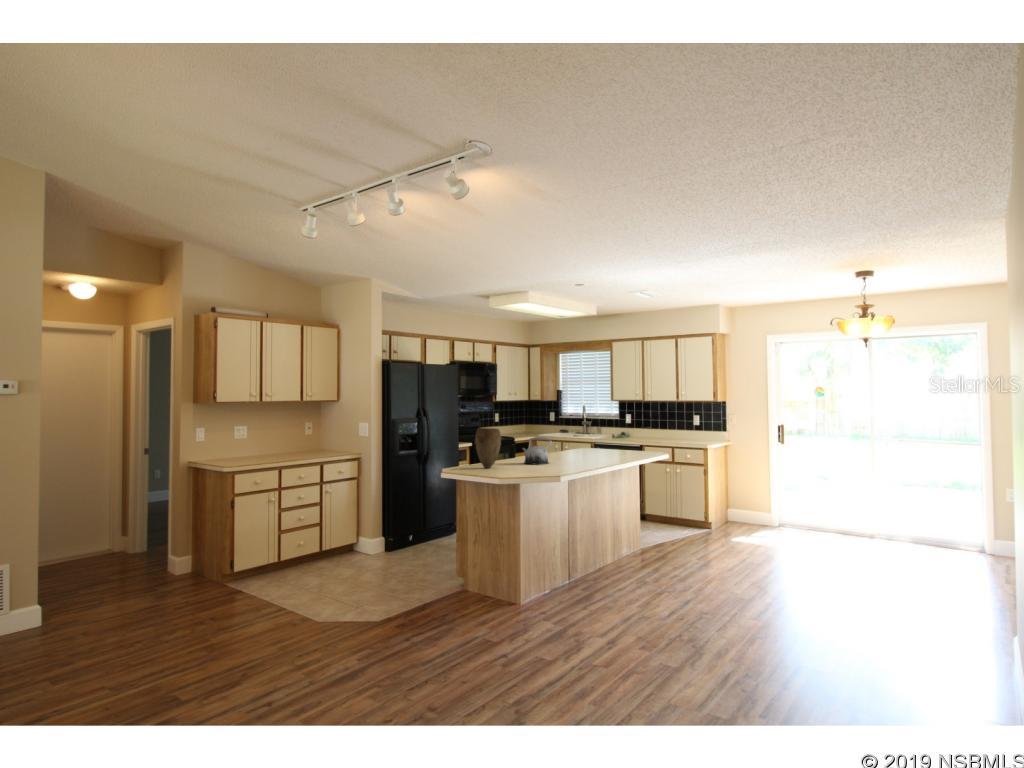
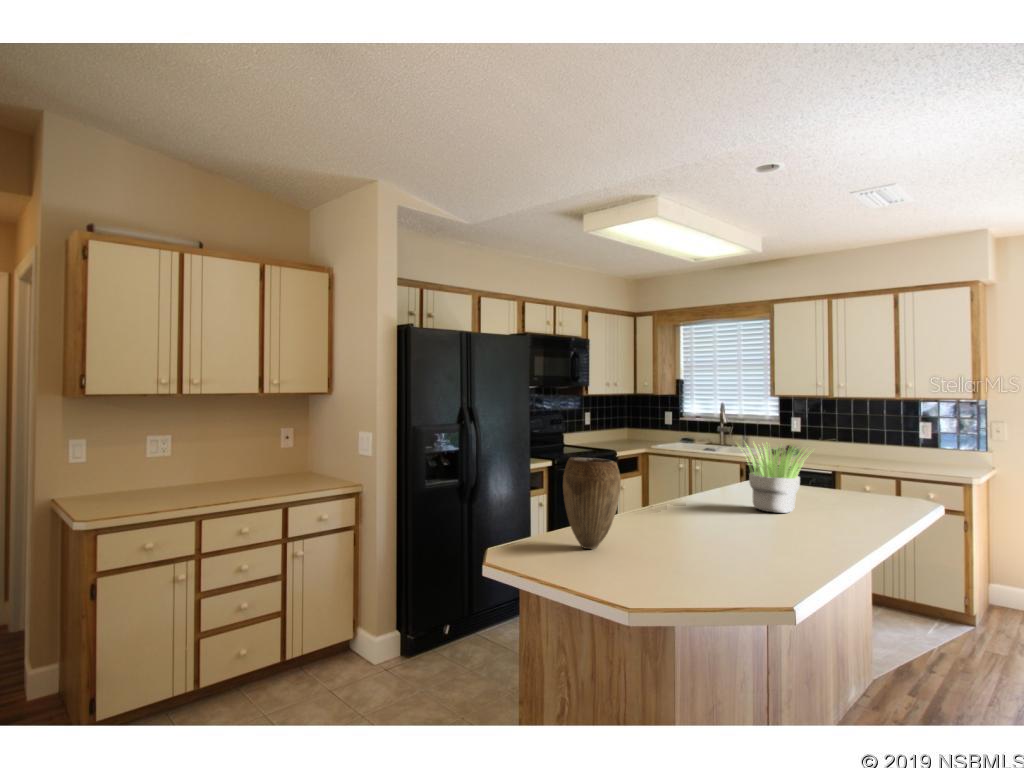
potted plant: none [564,423,603,458] -> present [745,443,808,513]
teapot: present [523,437,552,465] -> none [658,475,726,538]

